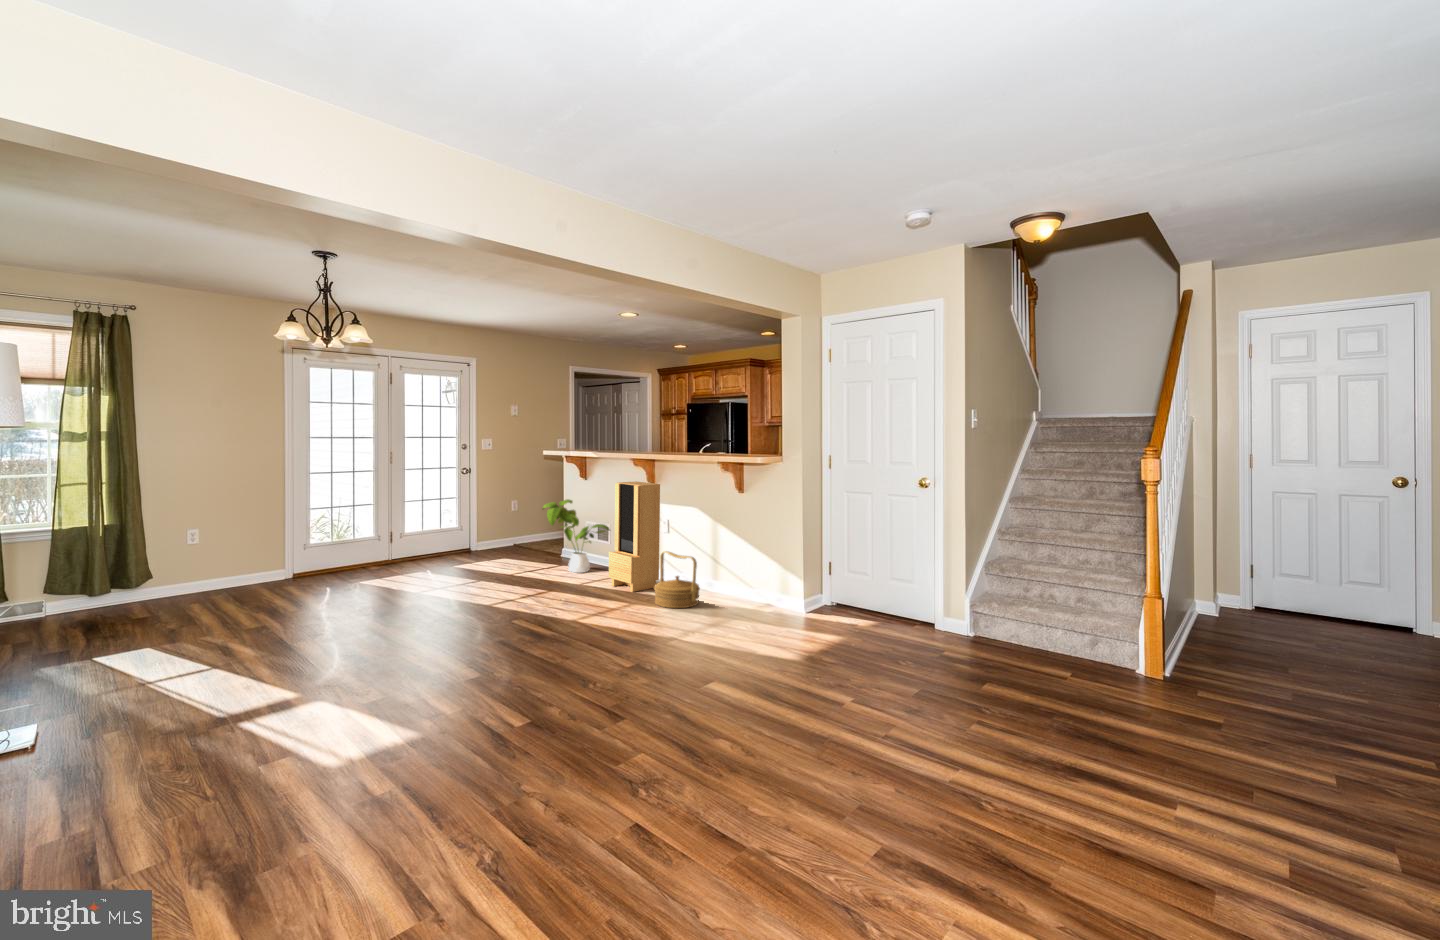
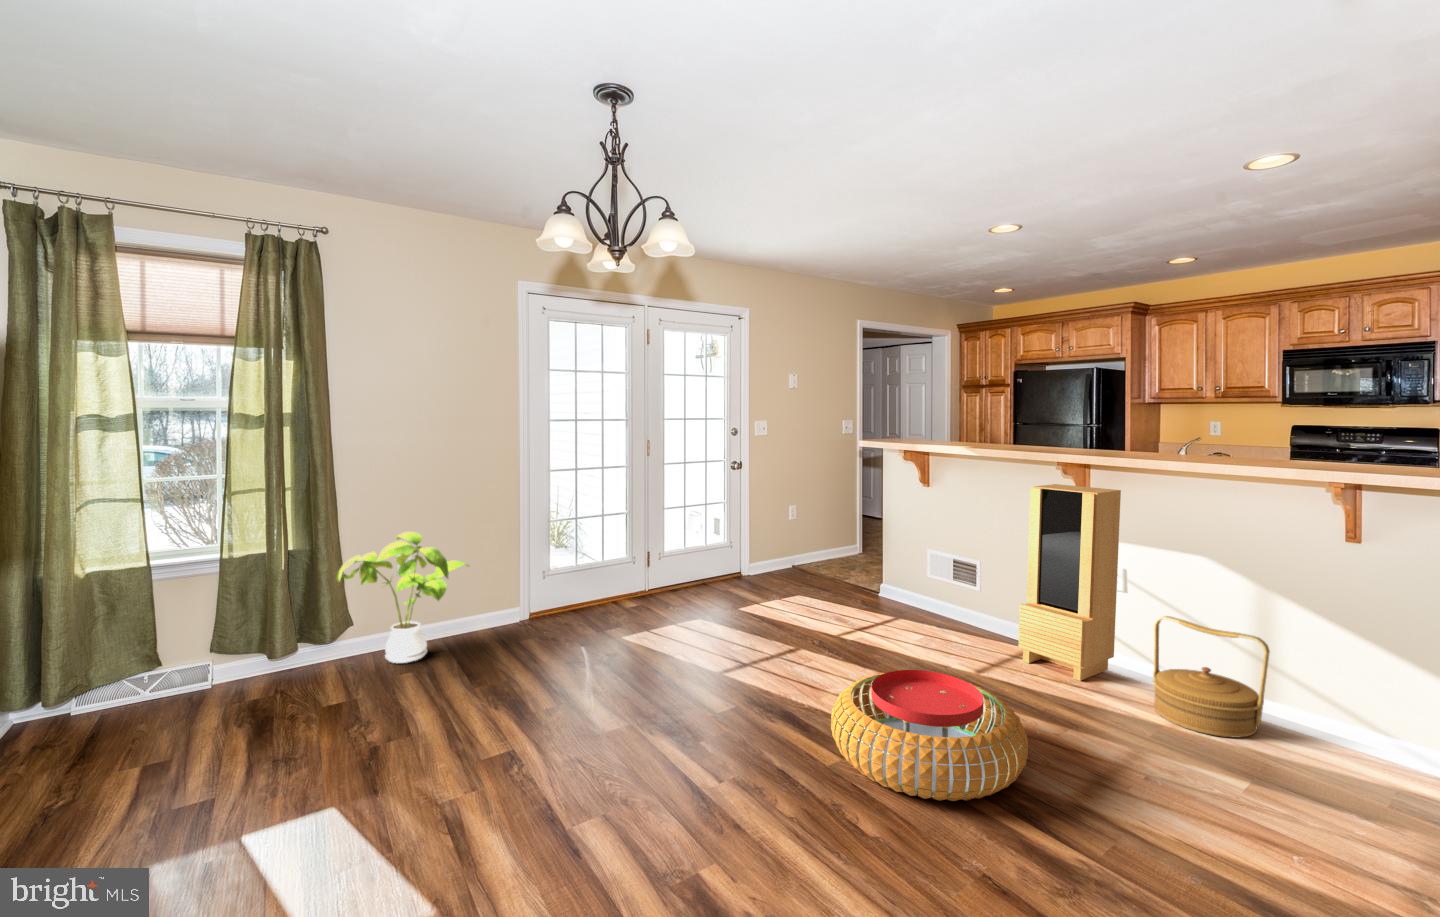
house plant: present [543,499,610,573] -> present [337,532,469,663]
pouf: none [456,580,559,633] -> present [831,670,1028,801]

